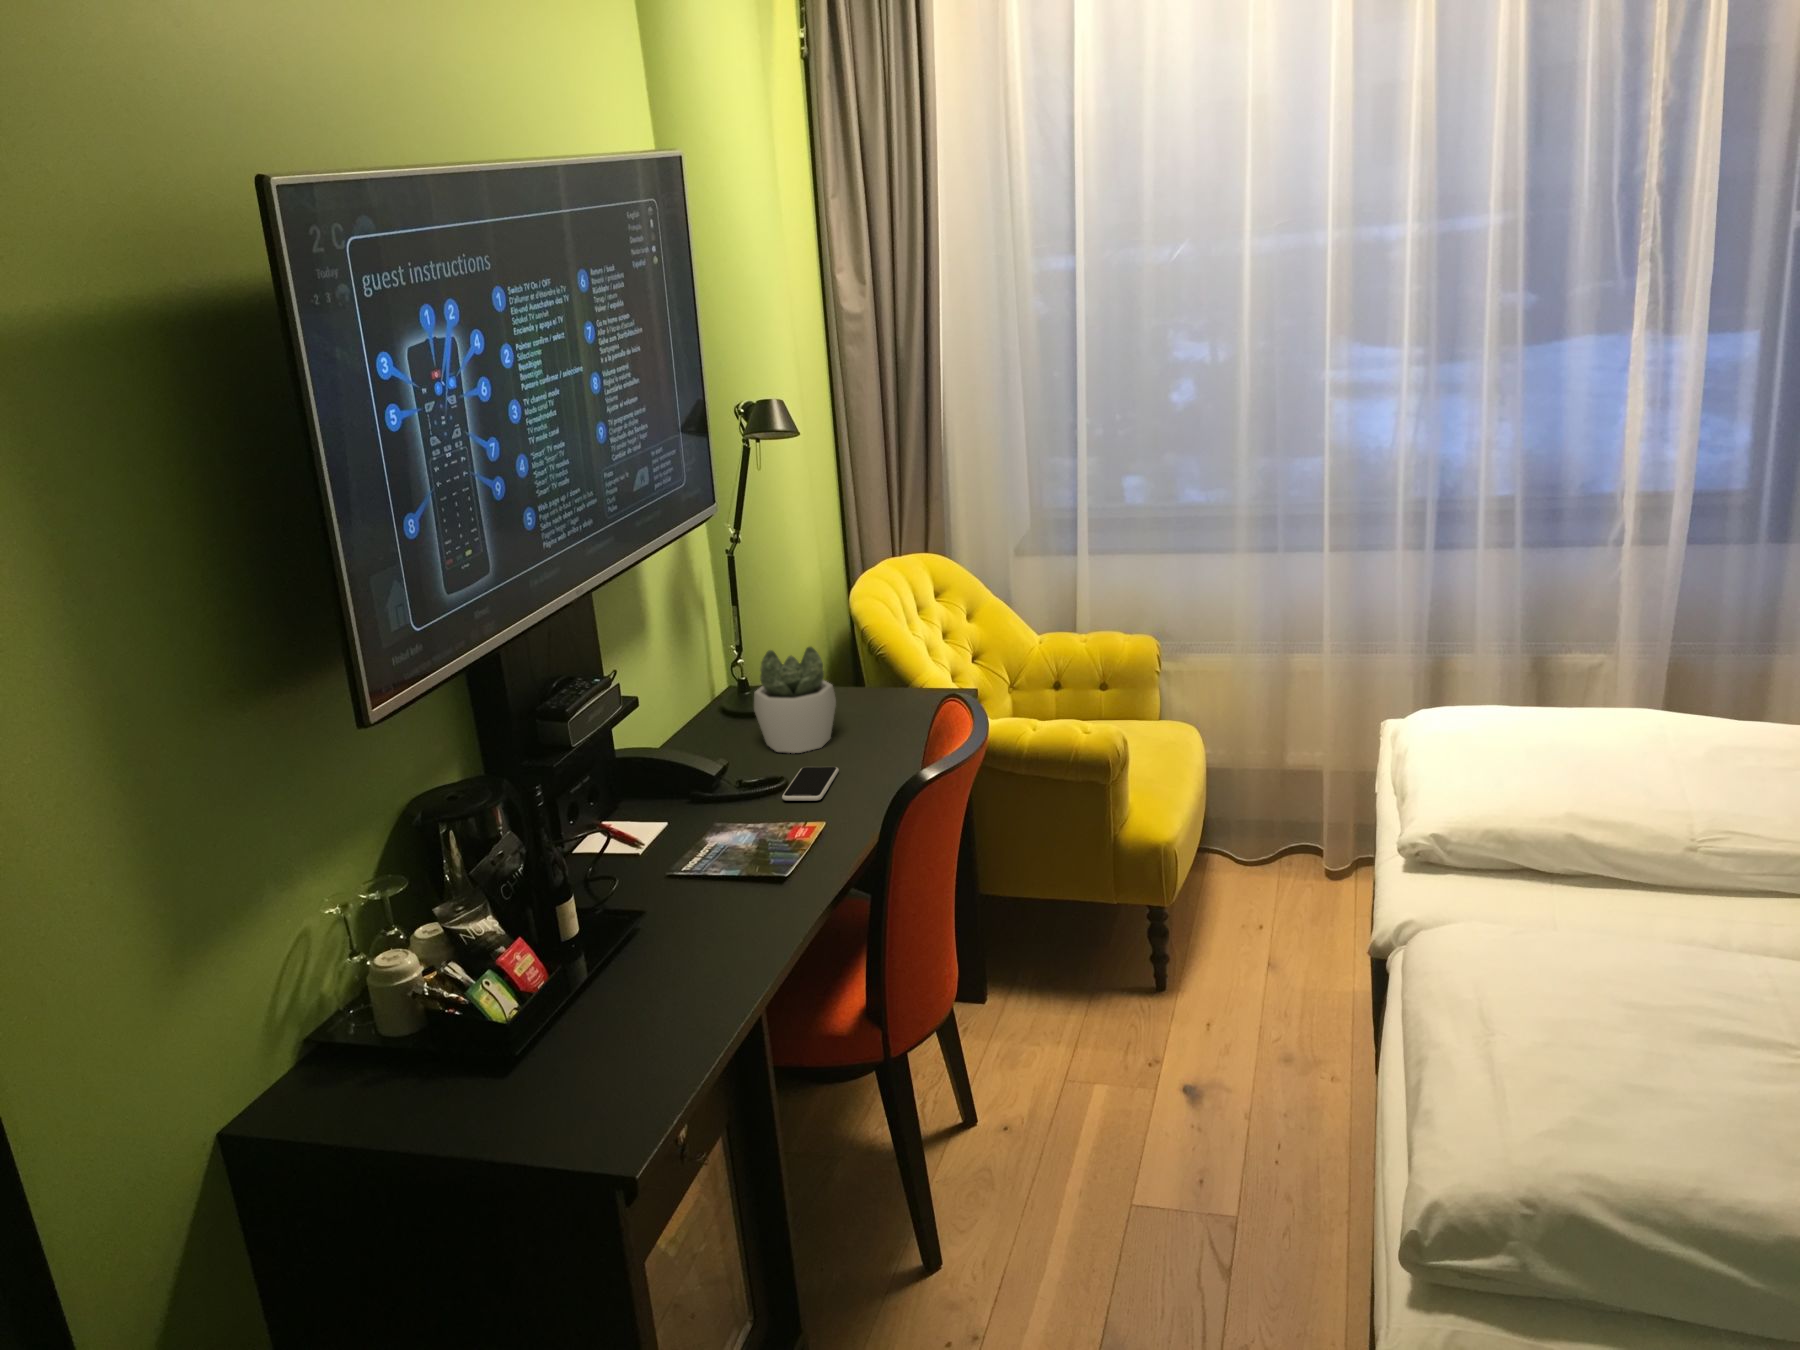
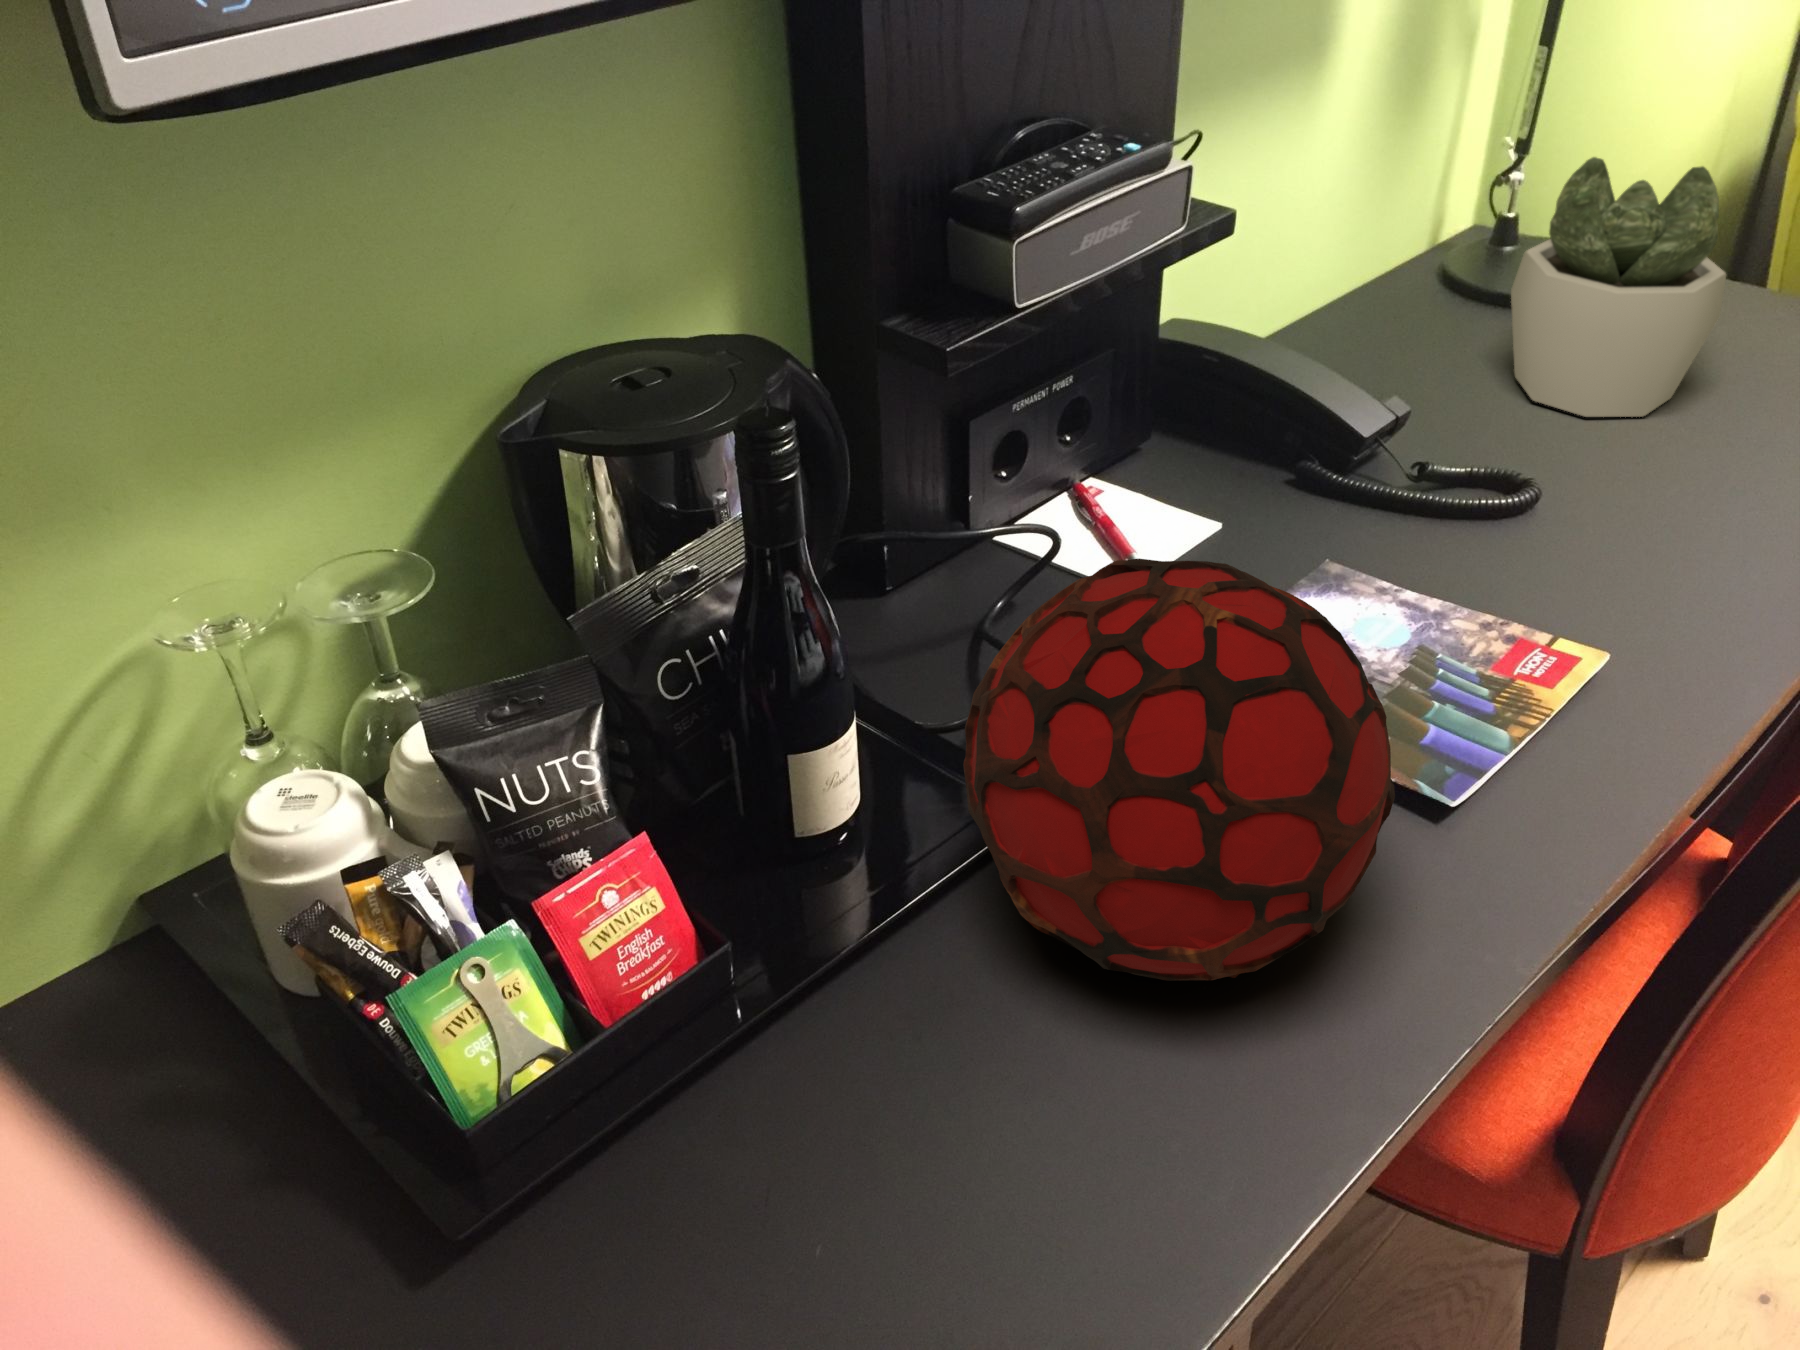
smartphone: present [782,767,839,801] -> none [1512,462,1677,569]
decorative orb: none [620,797,763,939] -> present [963,559,1395,981]

